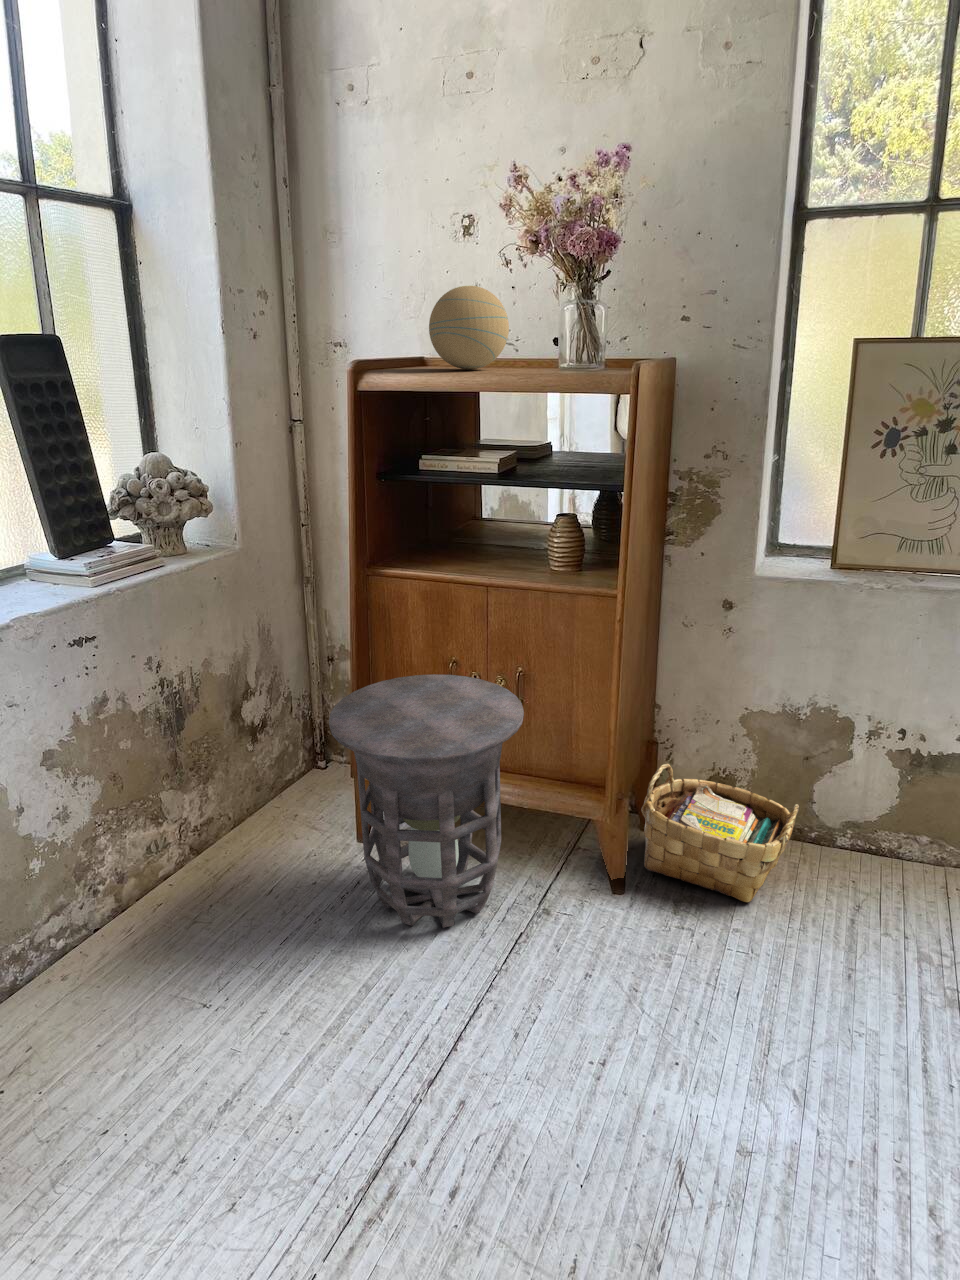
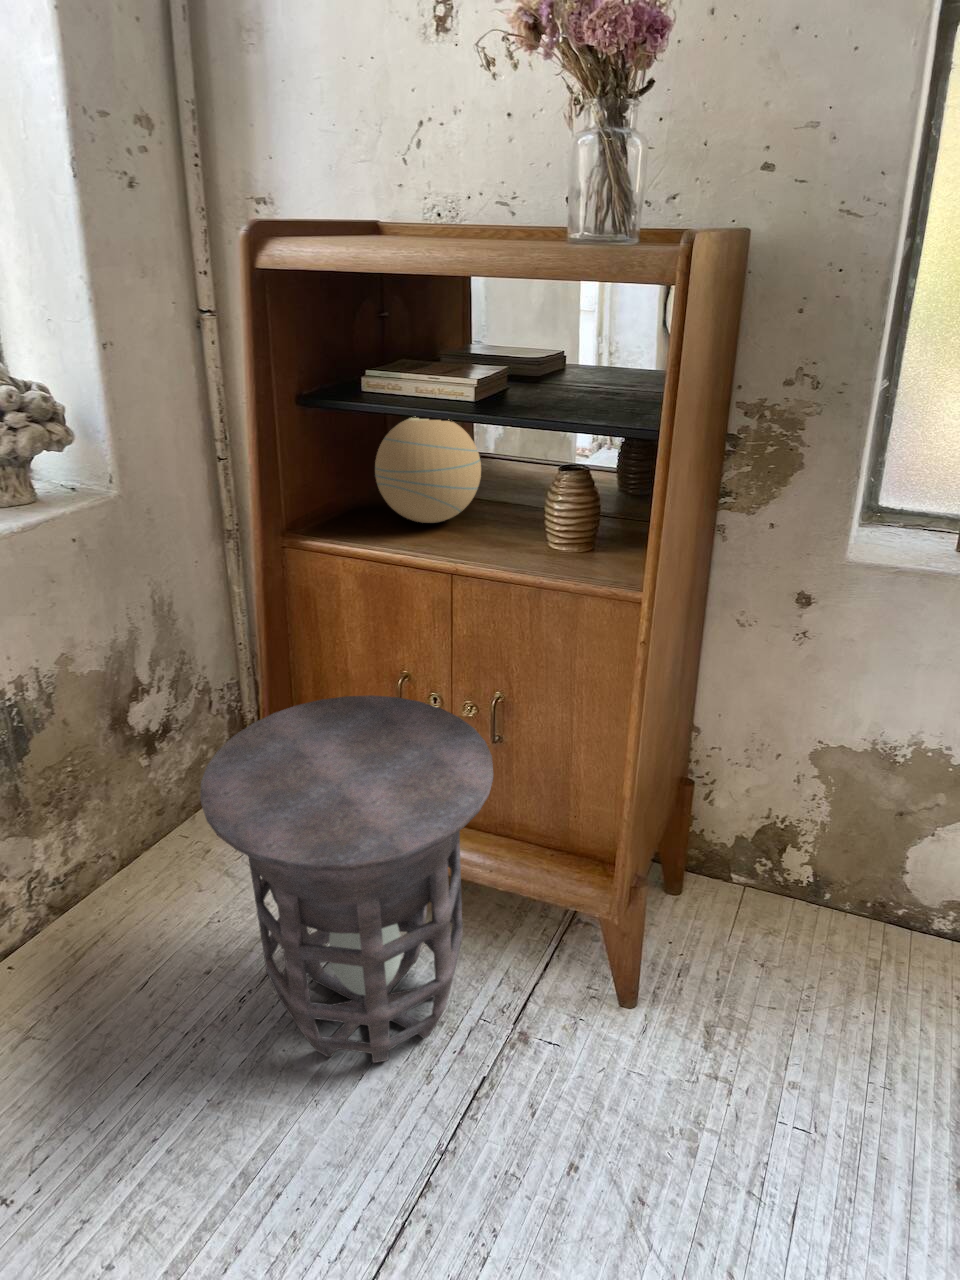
decorative orb: present [429,285,509,369] -> present [375,418,481,523]
woven basket: present [641,764,799,902] -> none [665,820,893,1035]

